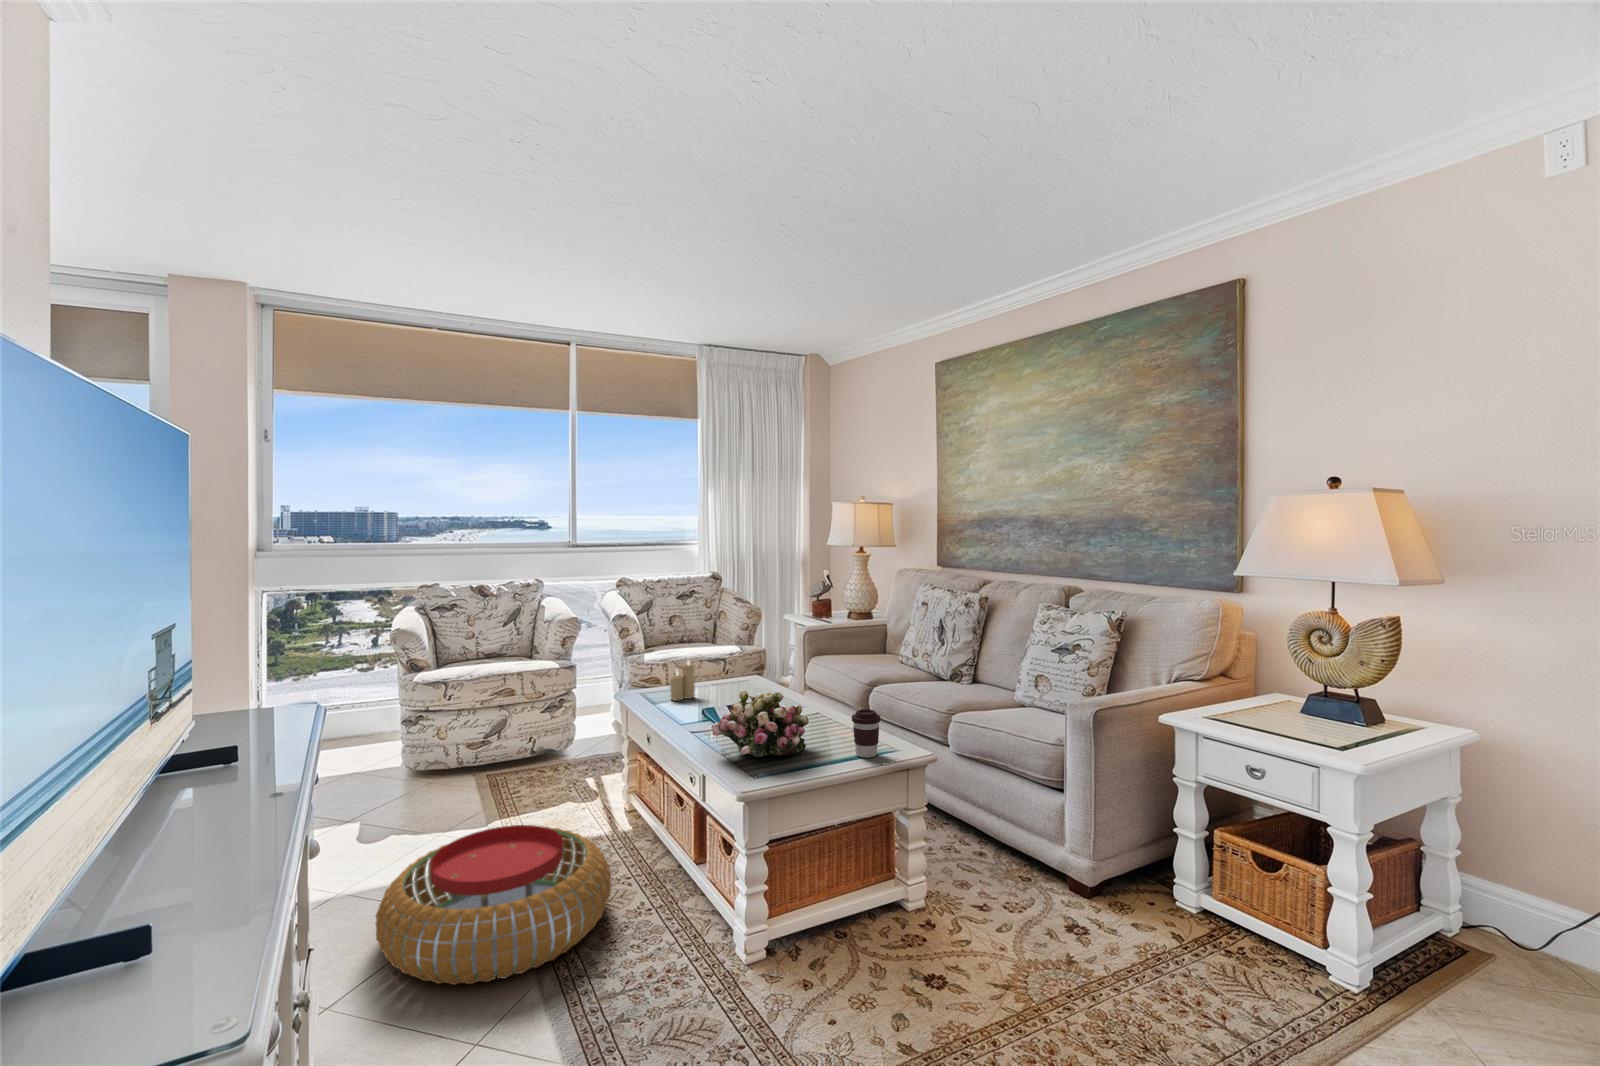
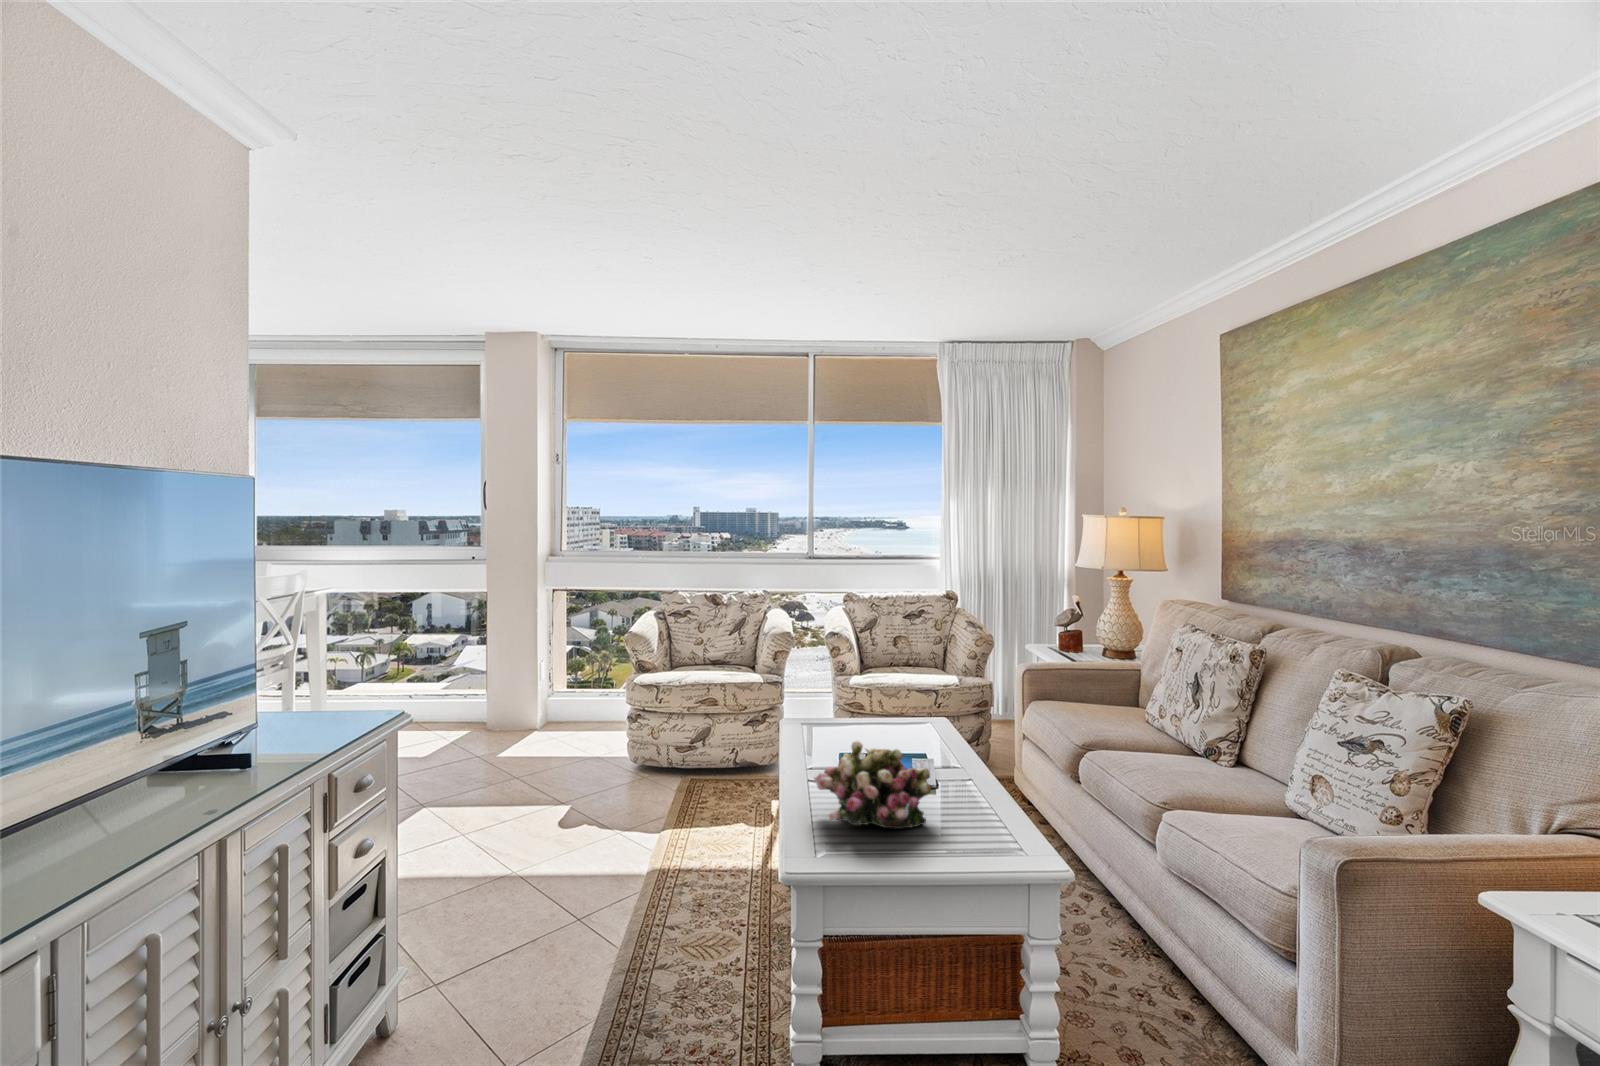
candle: present [670,660,695,700] -> none [840,691,868,736]
coffee cup: present [852,709,881,758] -> none [974,788,1012,853]
pouf: present [376,825,611,985] -> none [482,844,711,1007]

